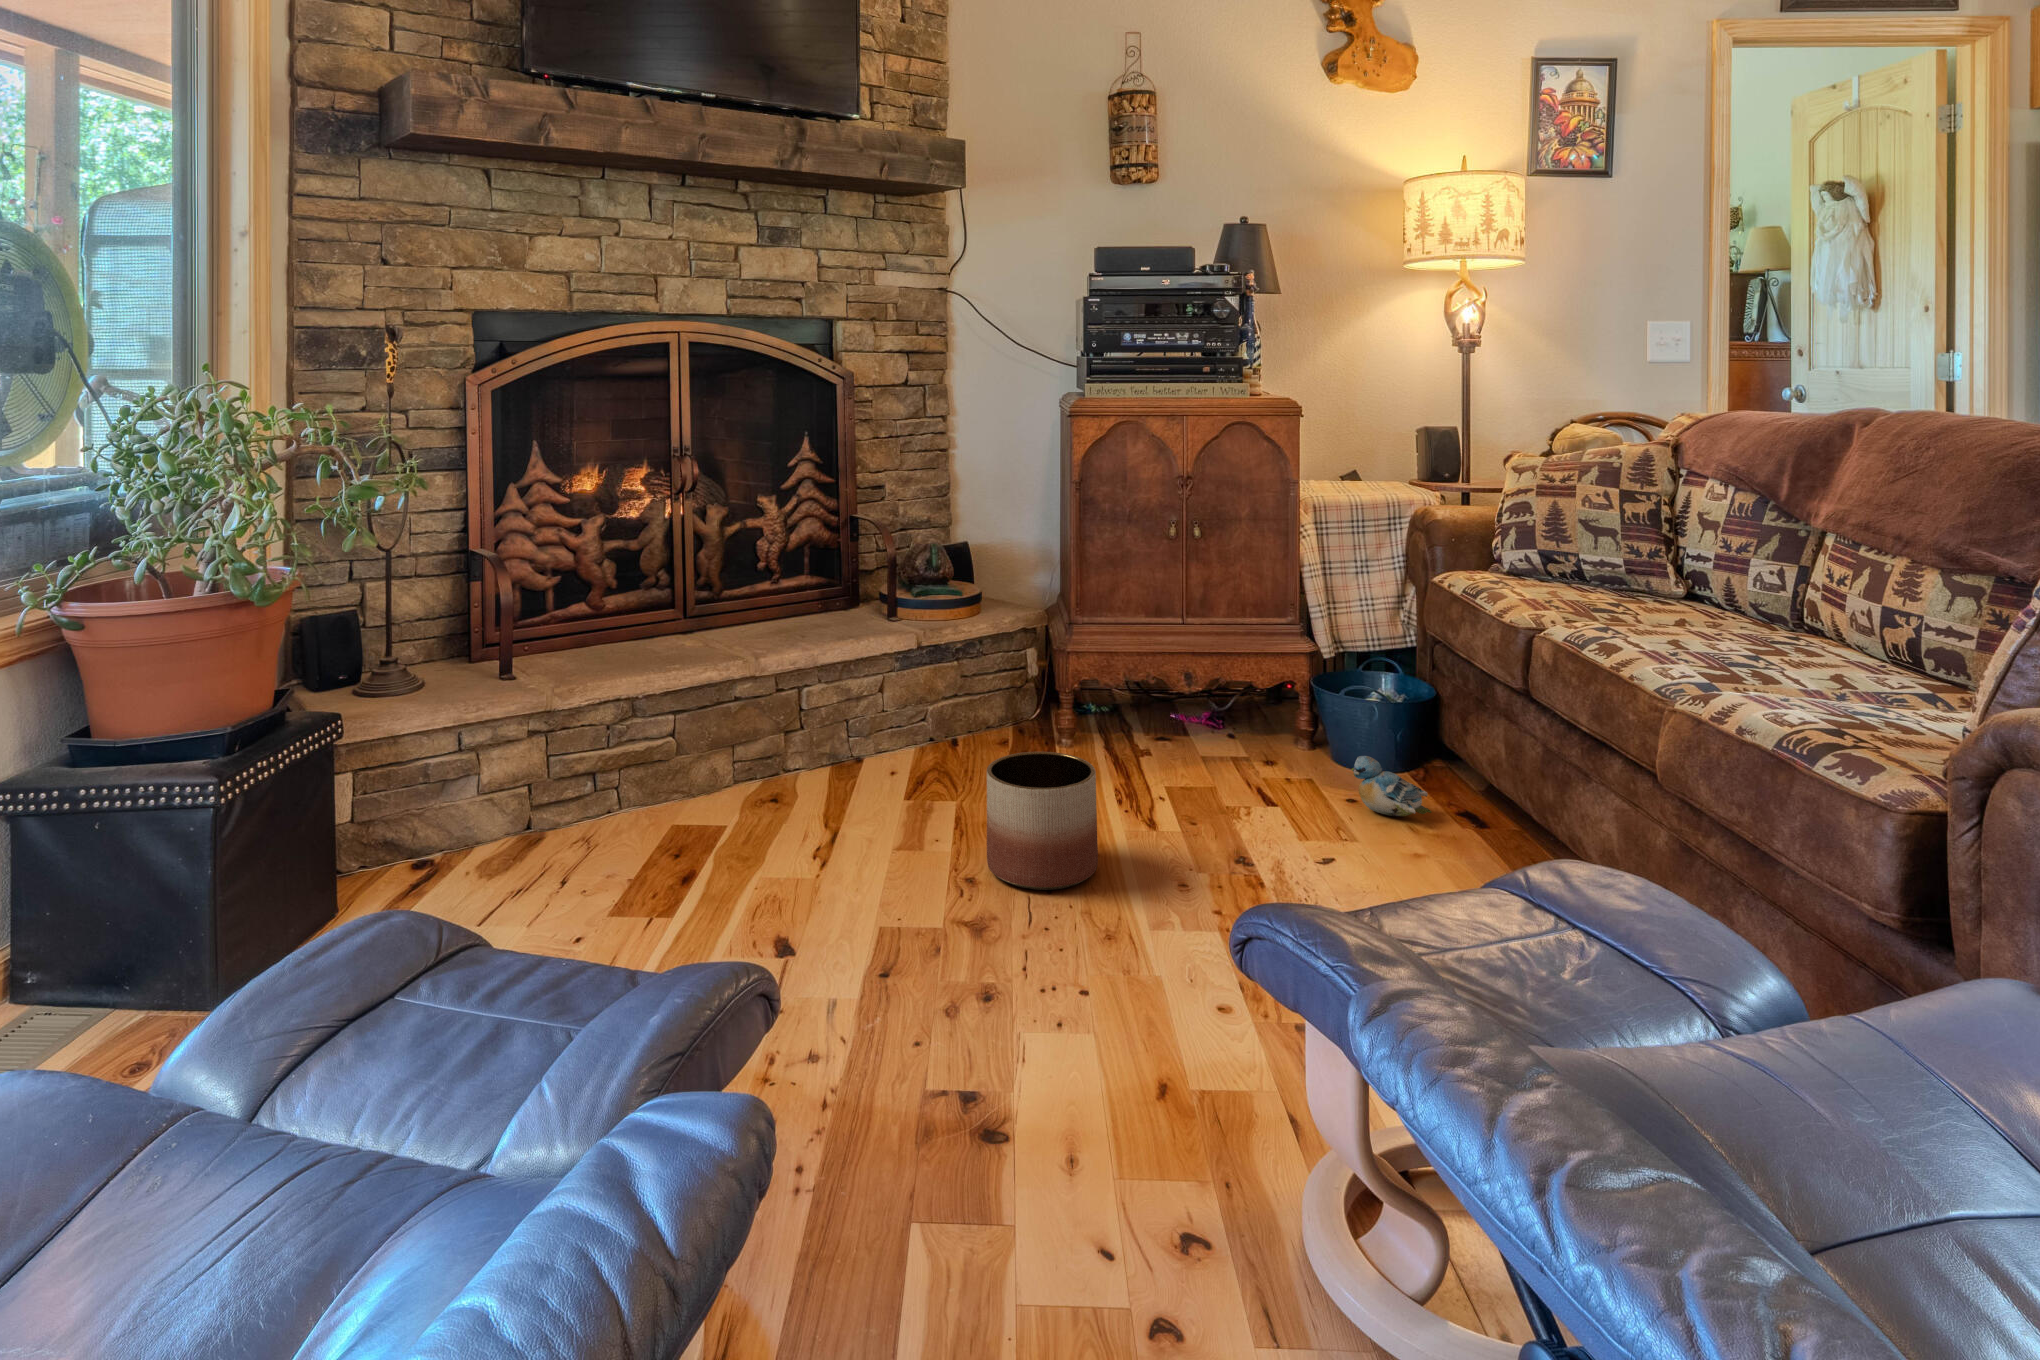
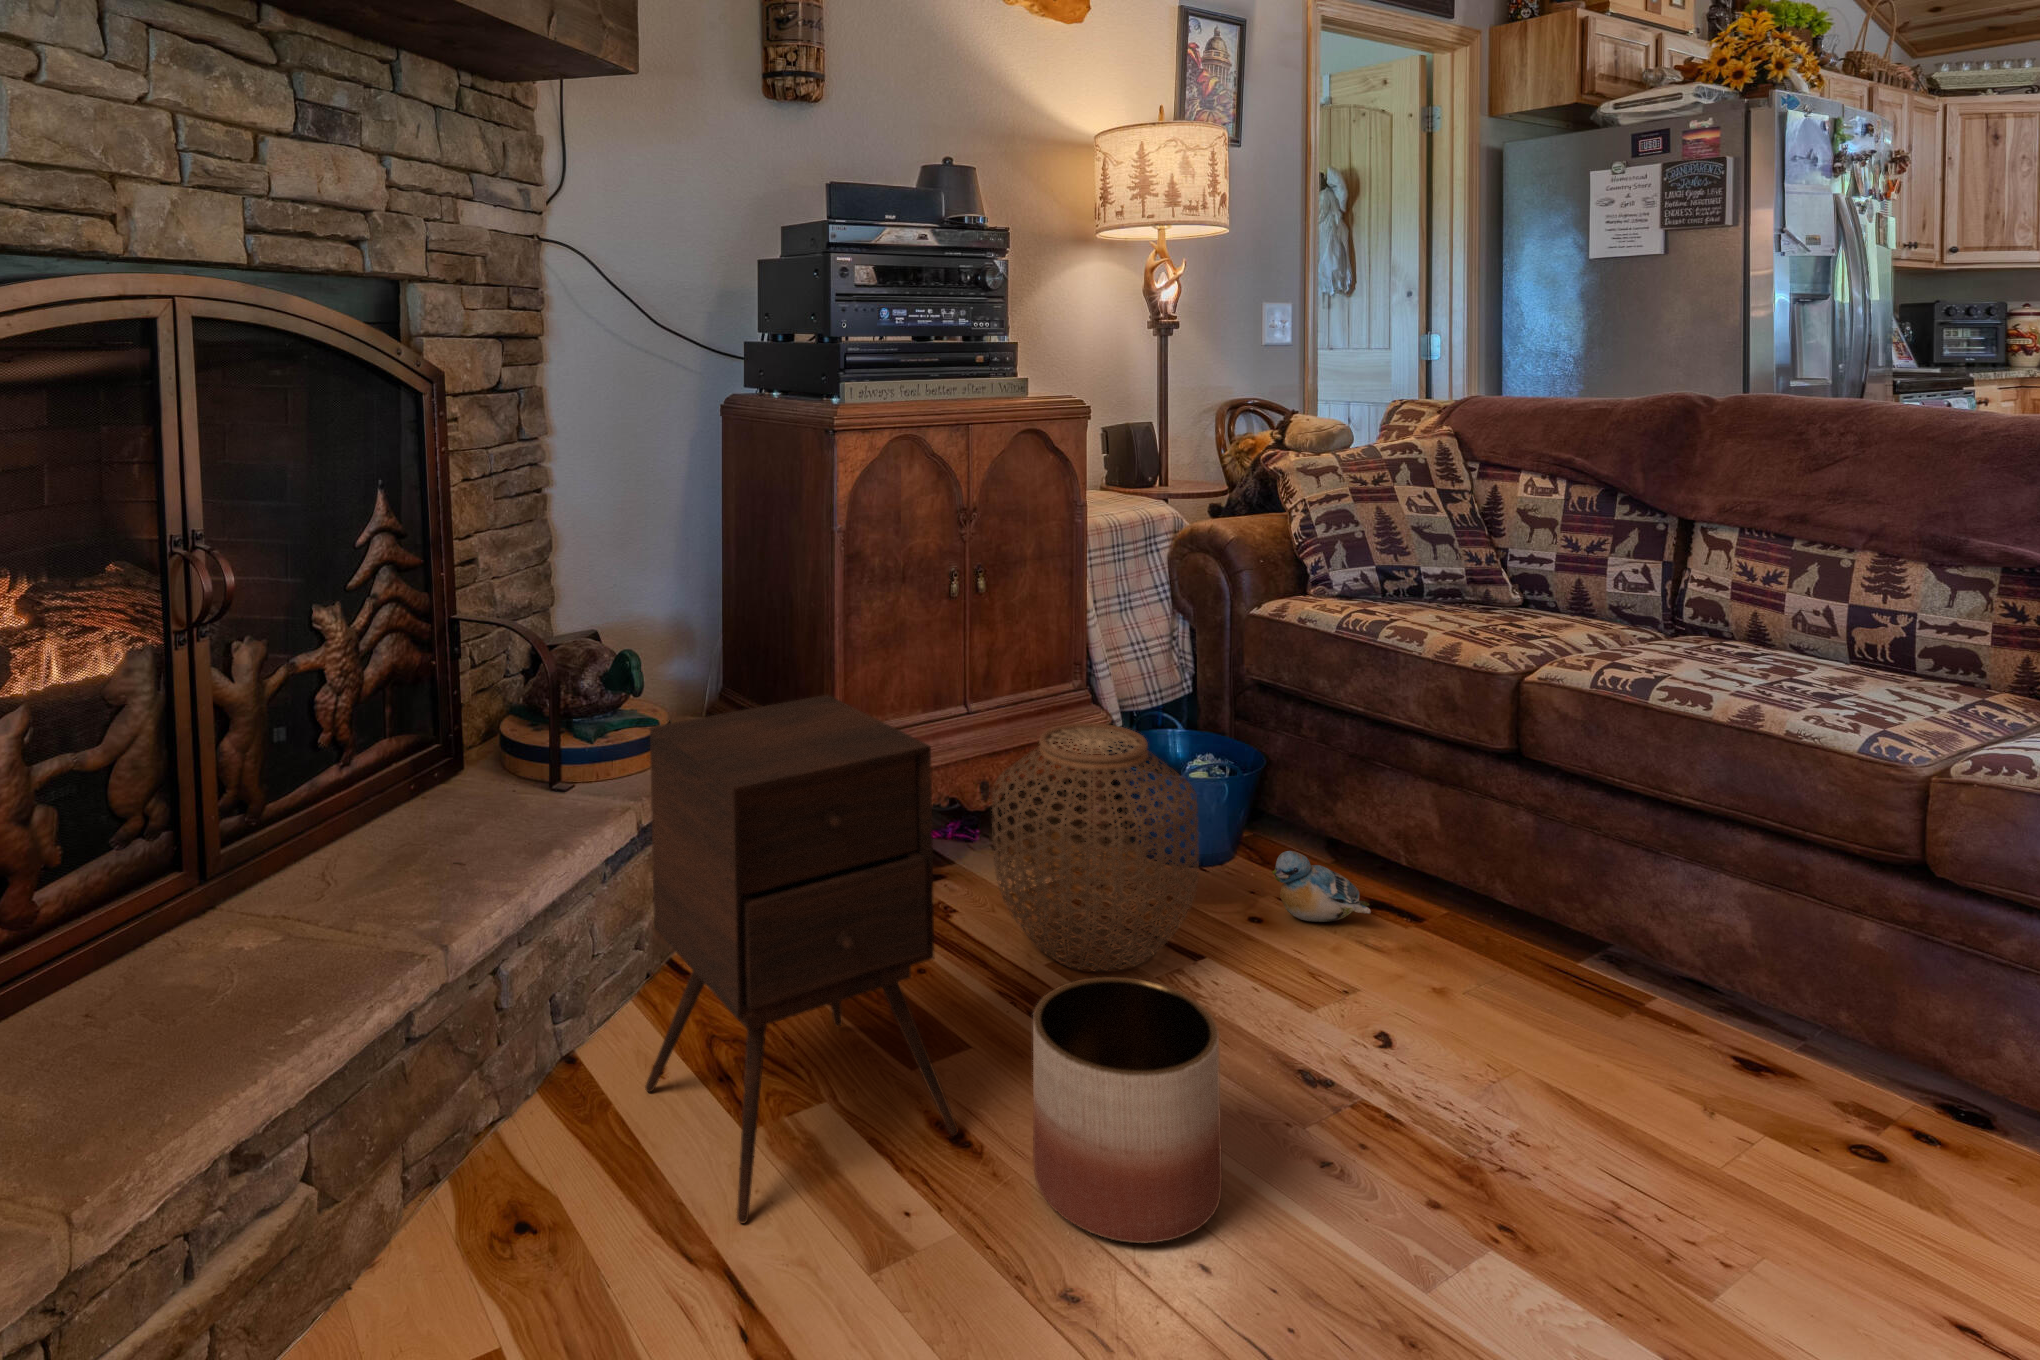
side table: none [847,573,995,829] -> present [645,695,958,1223]
woven basket: none [1129,632,1275,801] -> present [992,723,1199,971]

